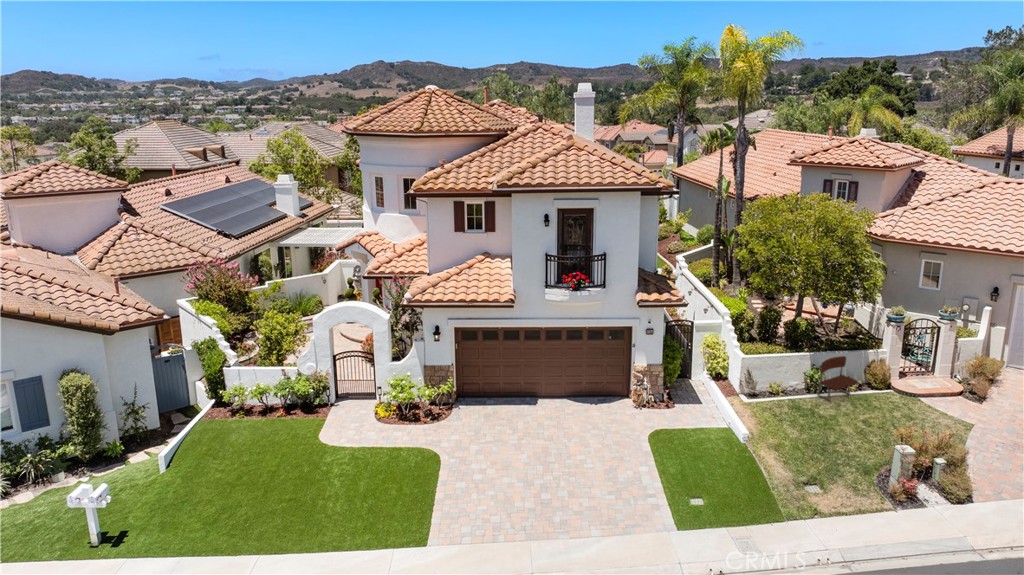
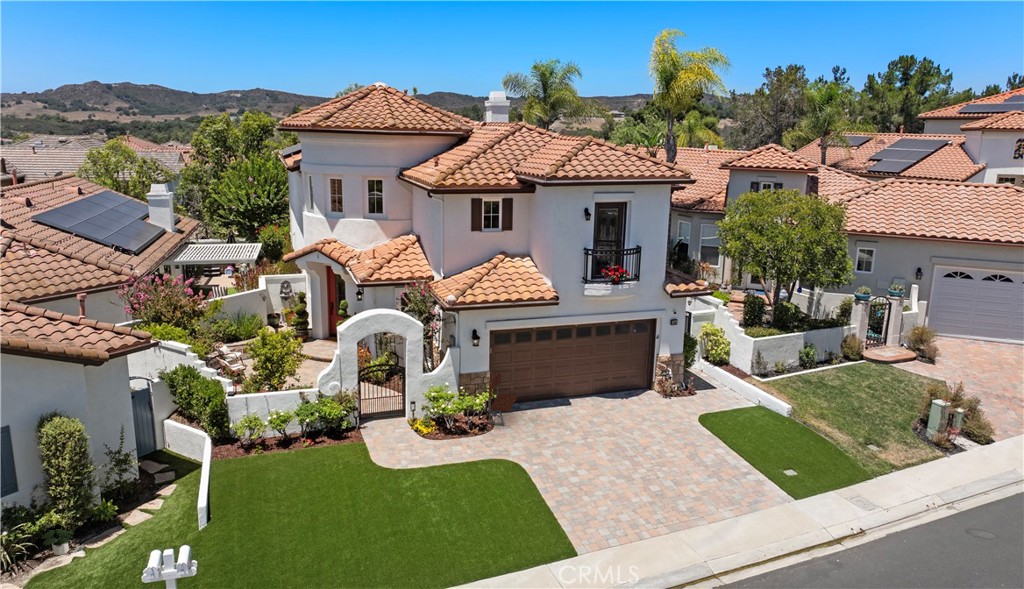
bench: present [818,356,858,401] -> present [488,373,517,425]

